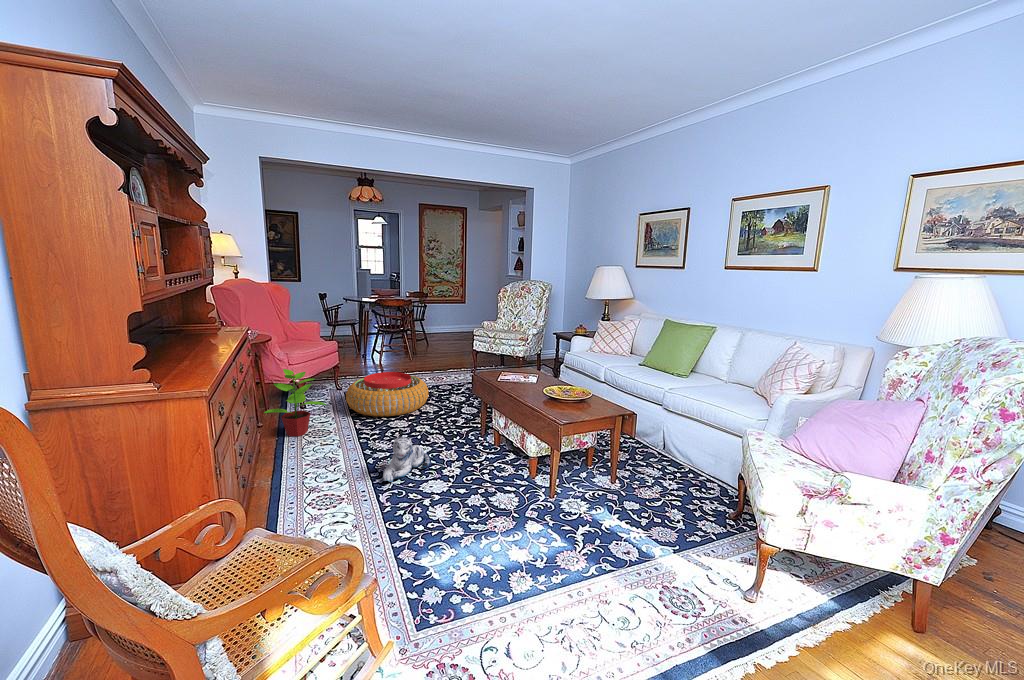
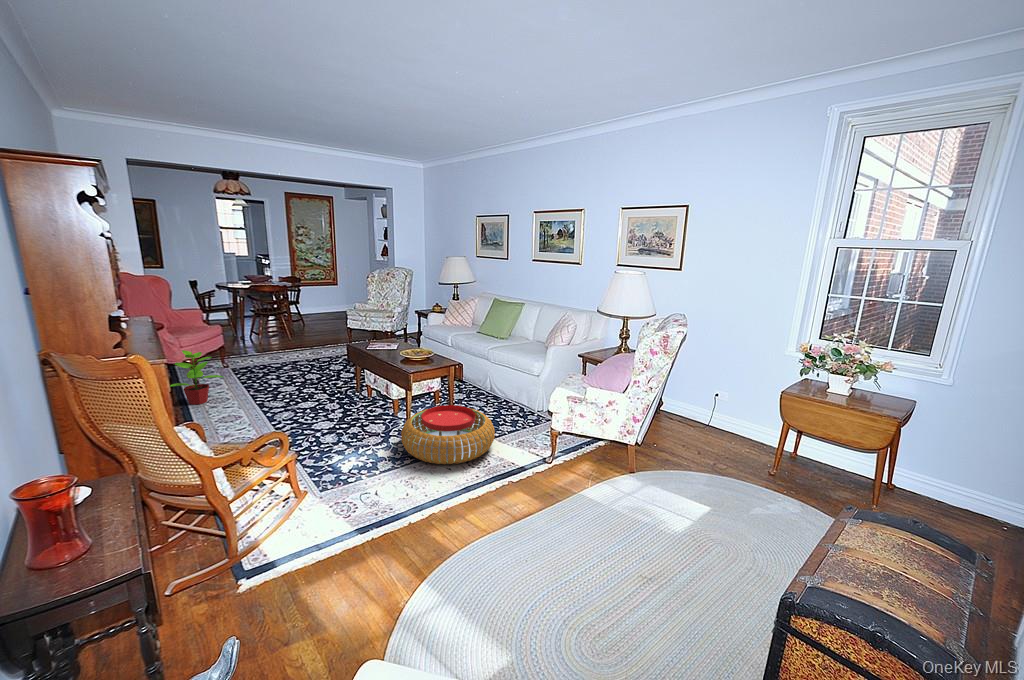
pouf: present [346,372,428,416] -> present [401,405,495,464]
plush toy: present [383,437,430,482] -> none [282,393,318,426]

